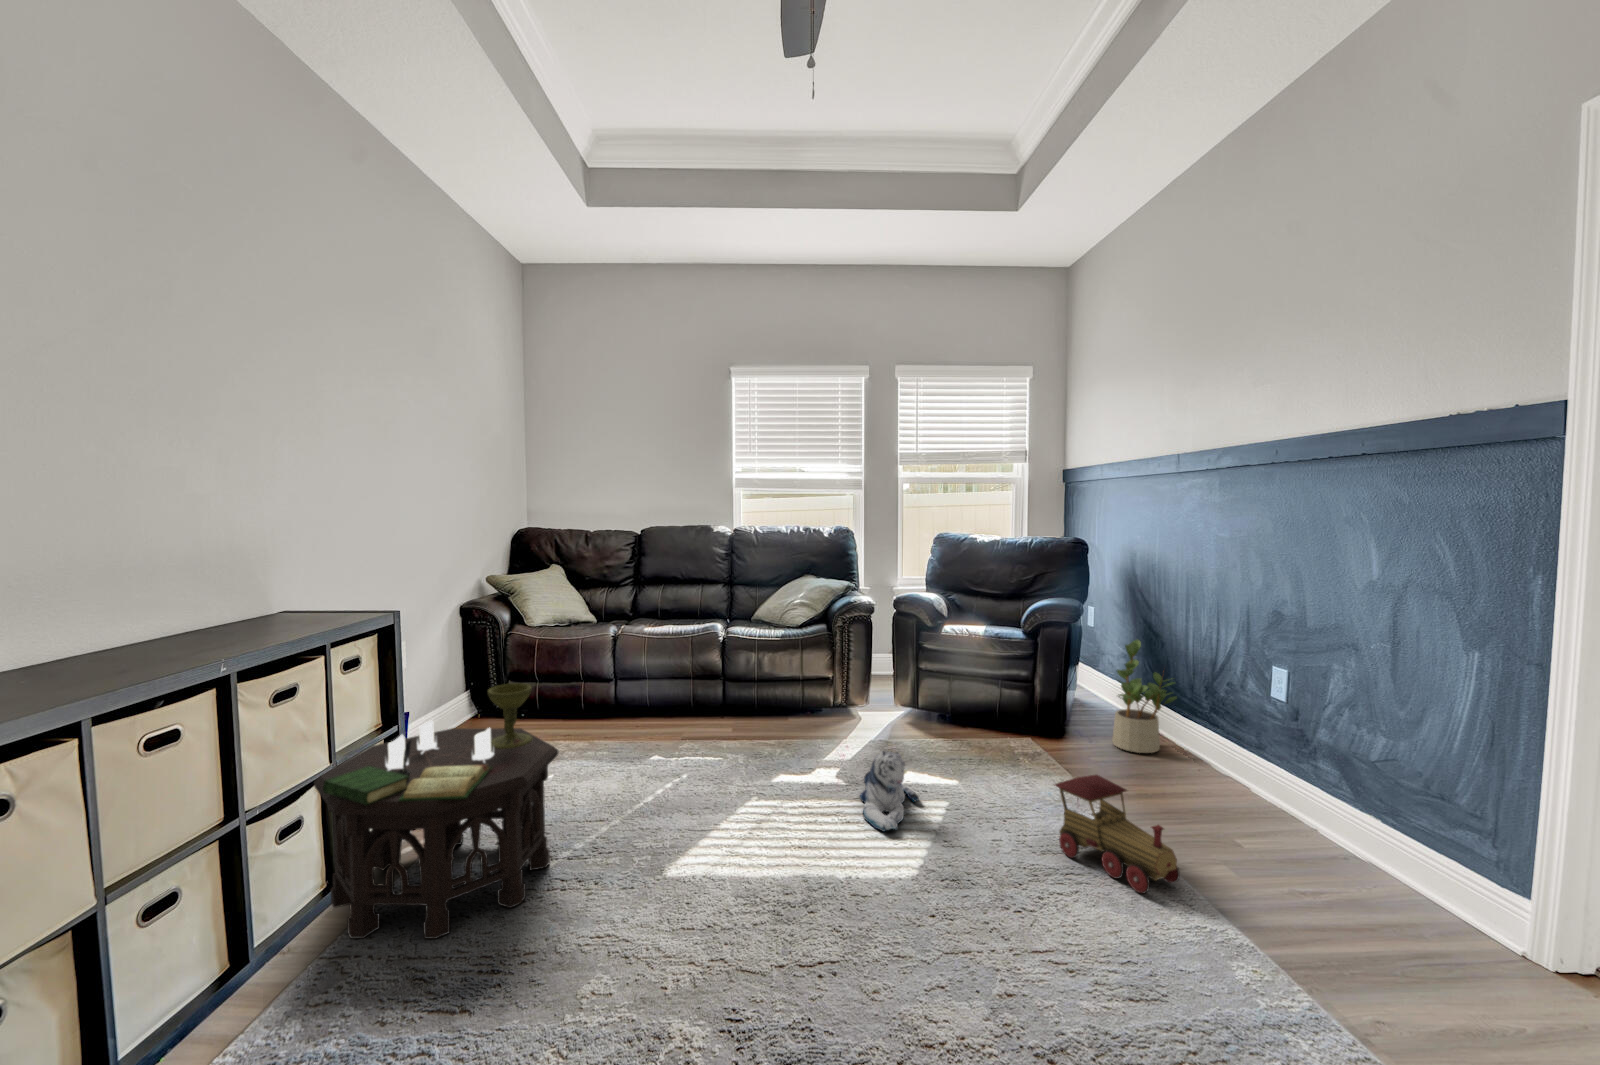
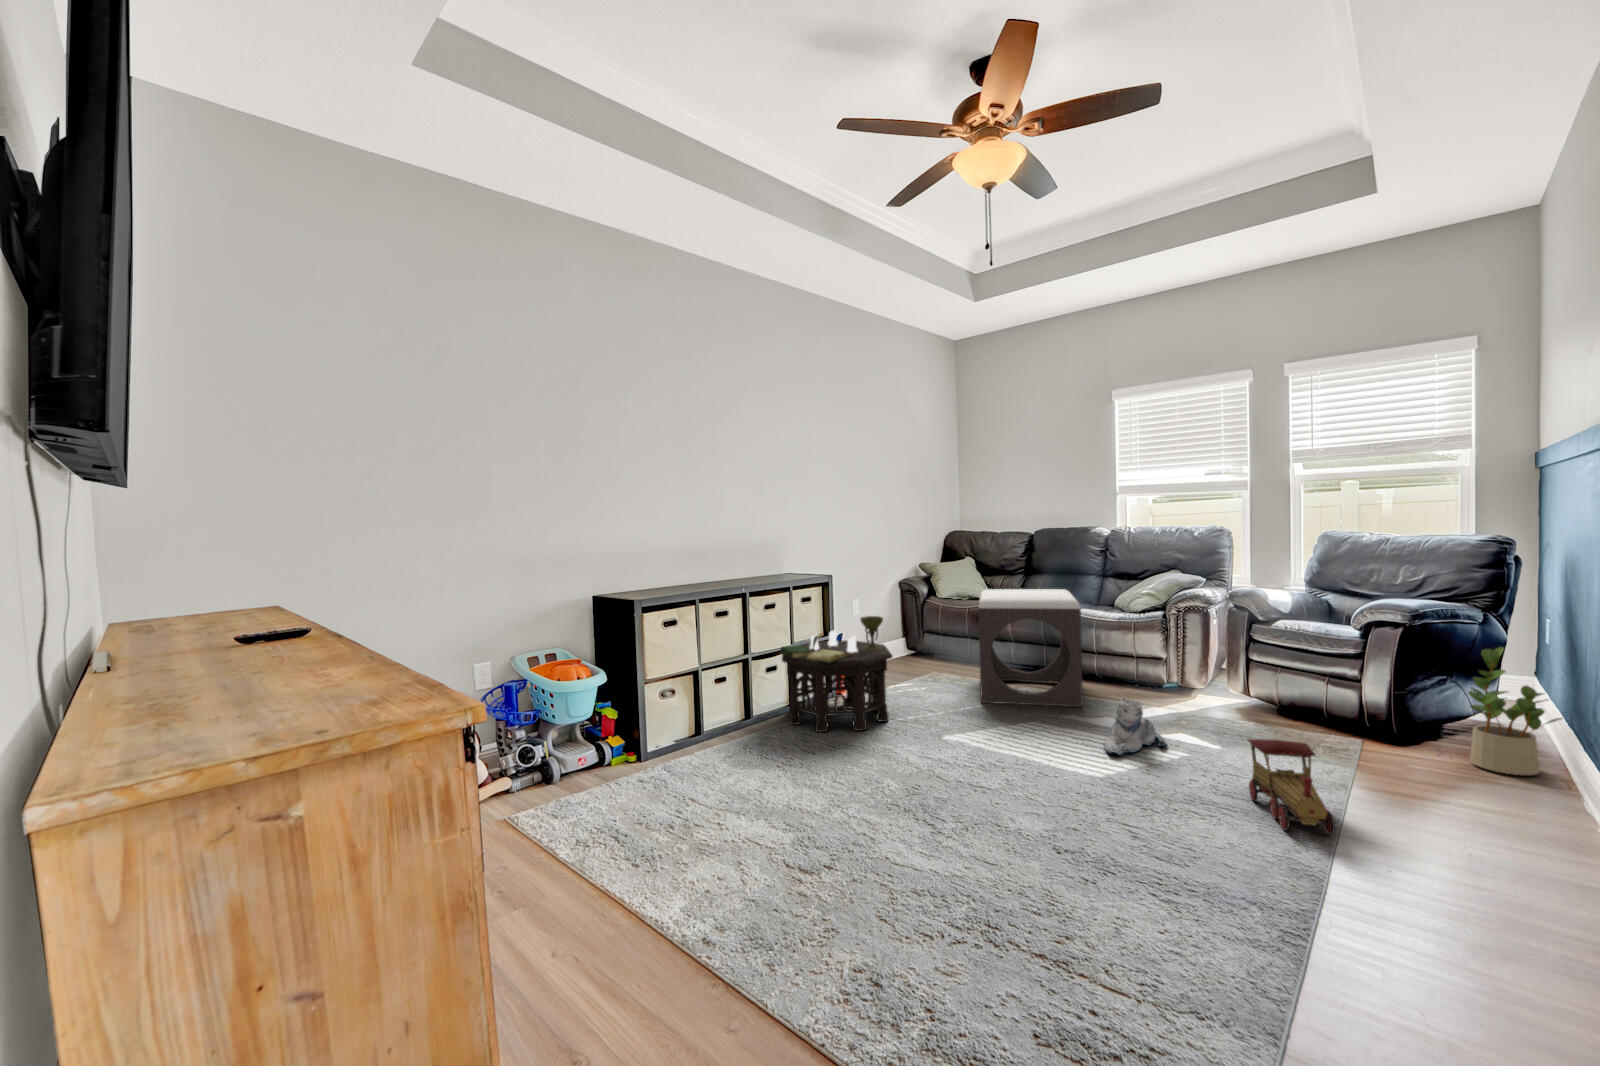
footstool: none [622,607,781,784] -> present [978,589,1083,707]

